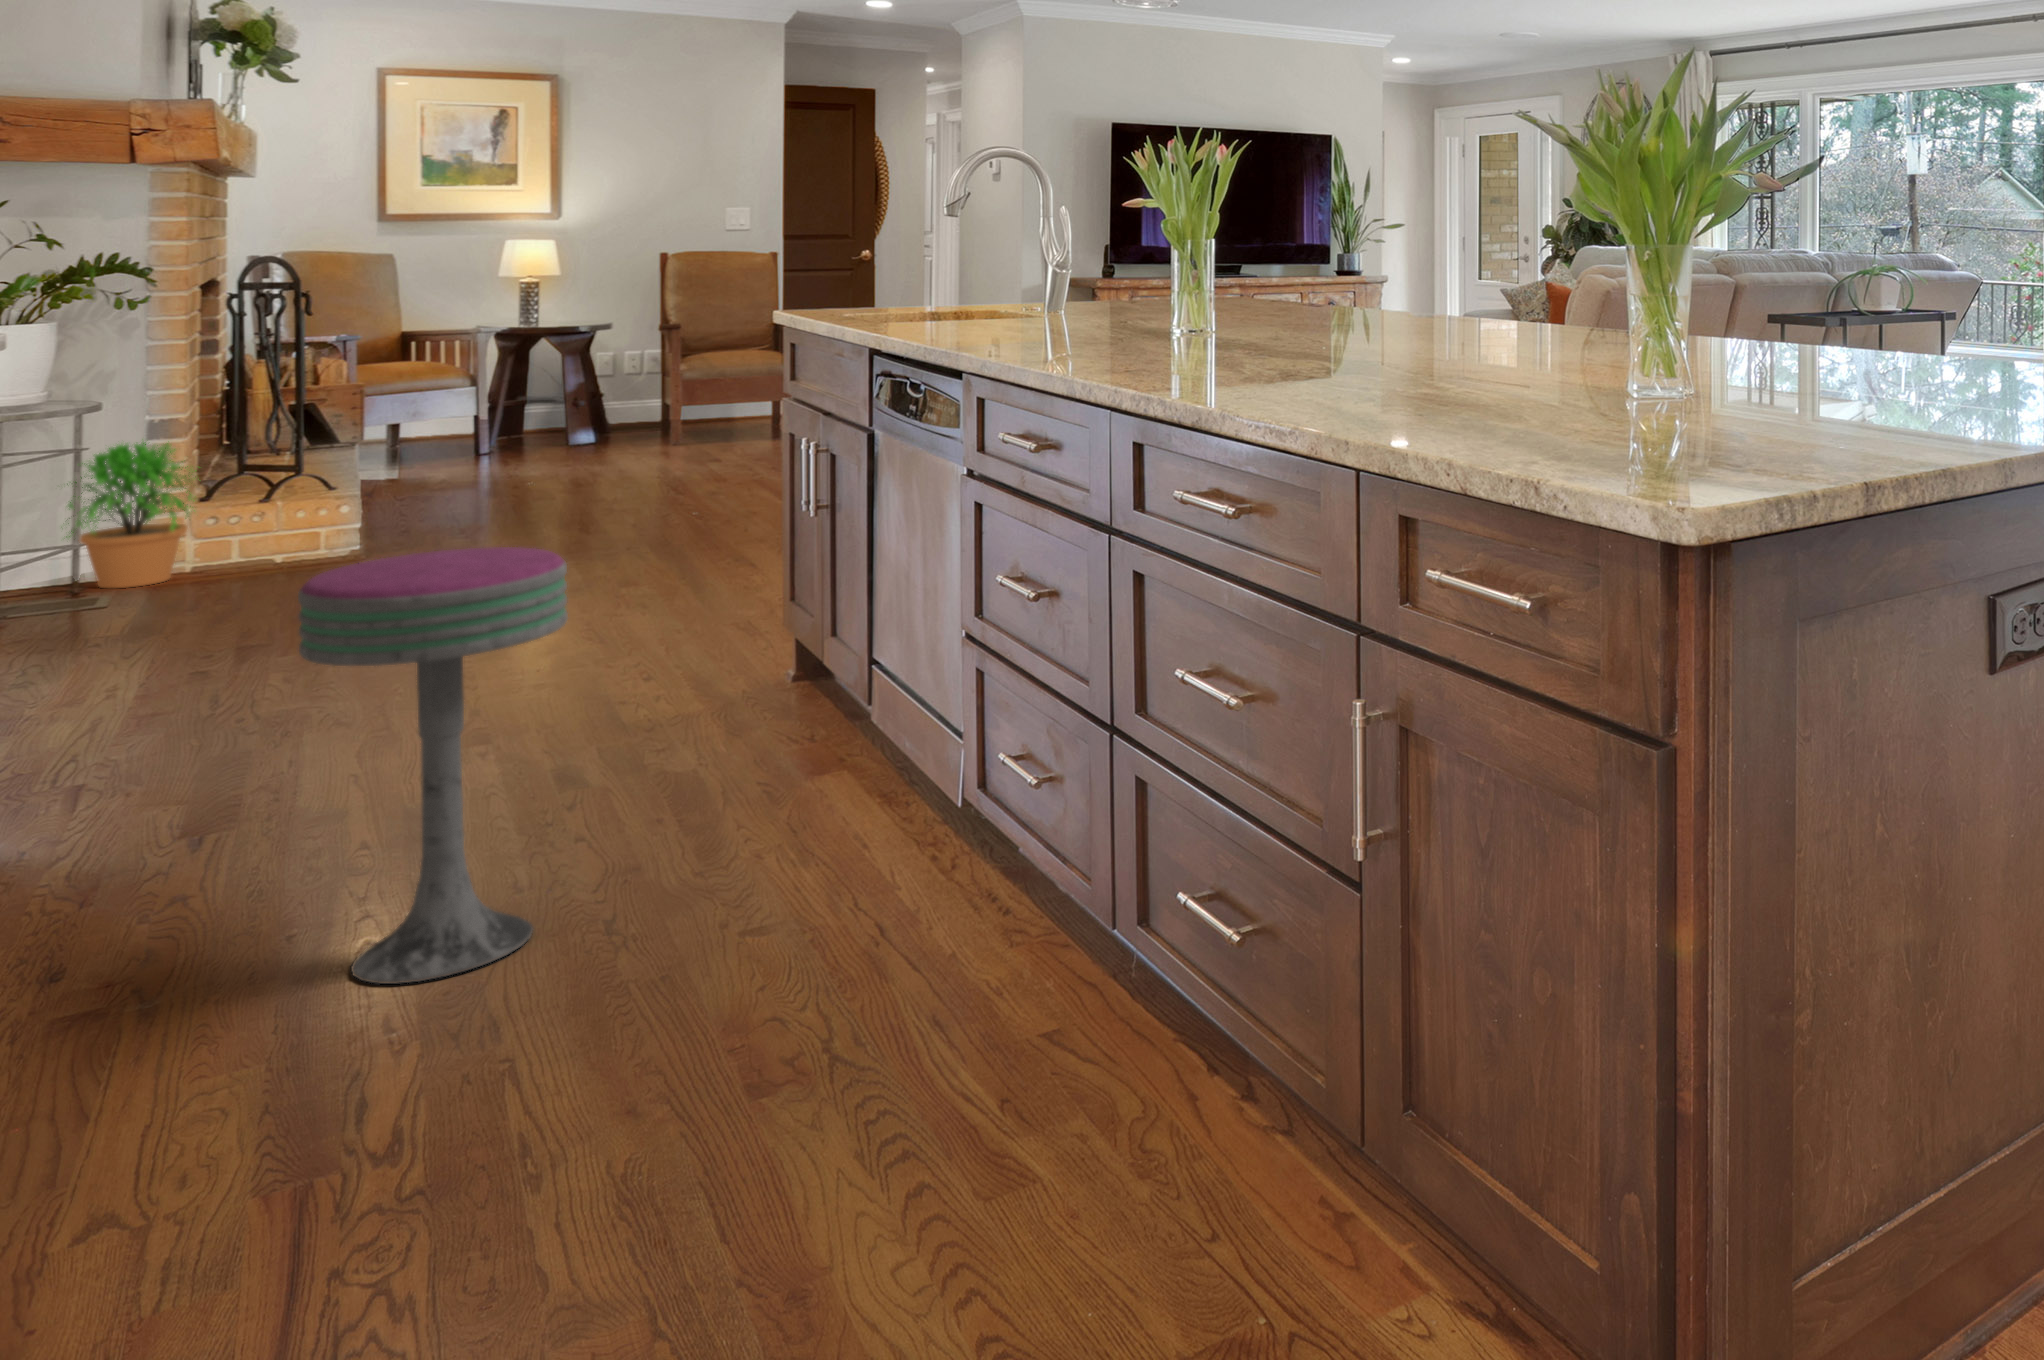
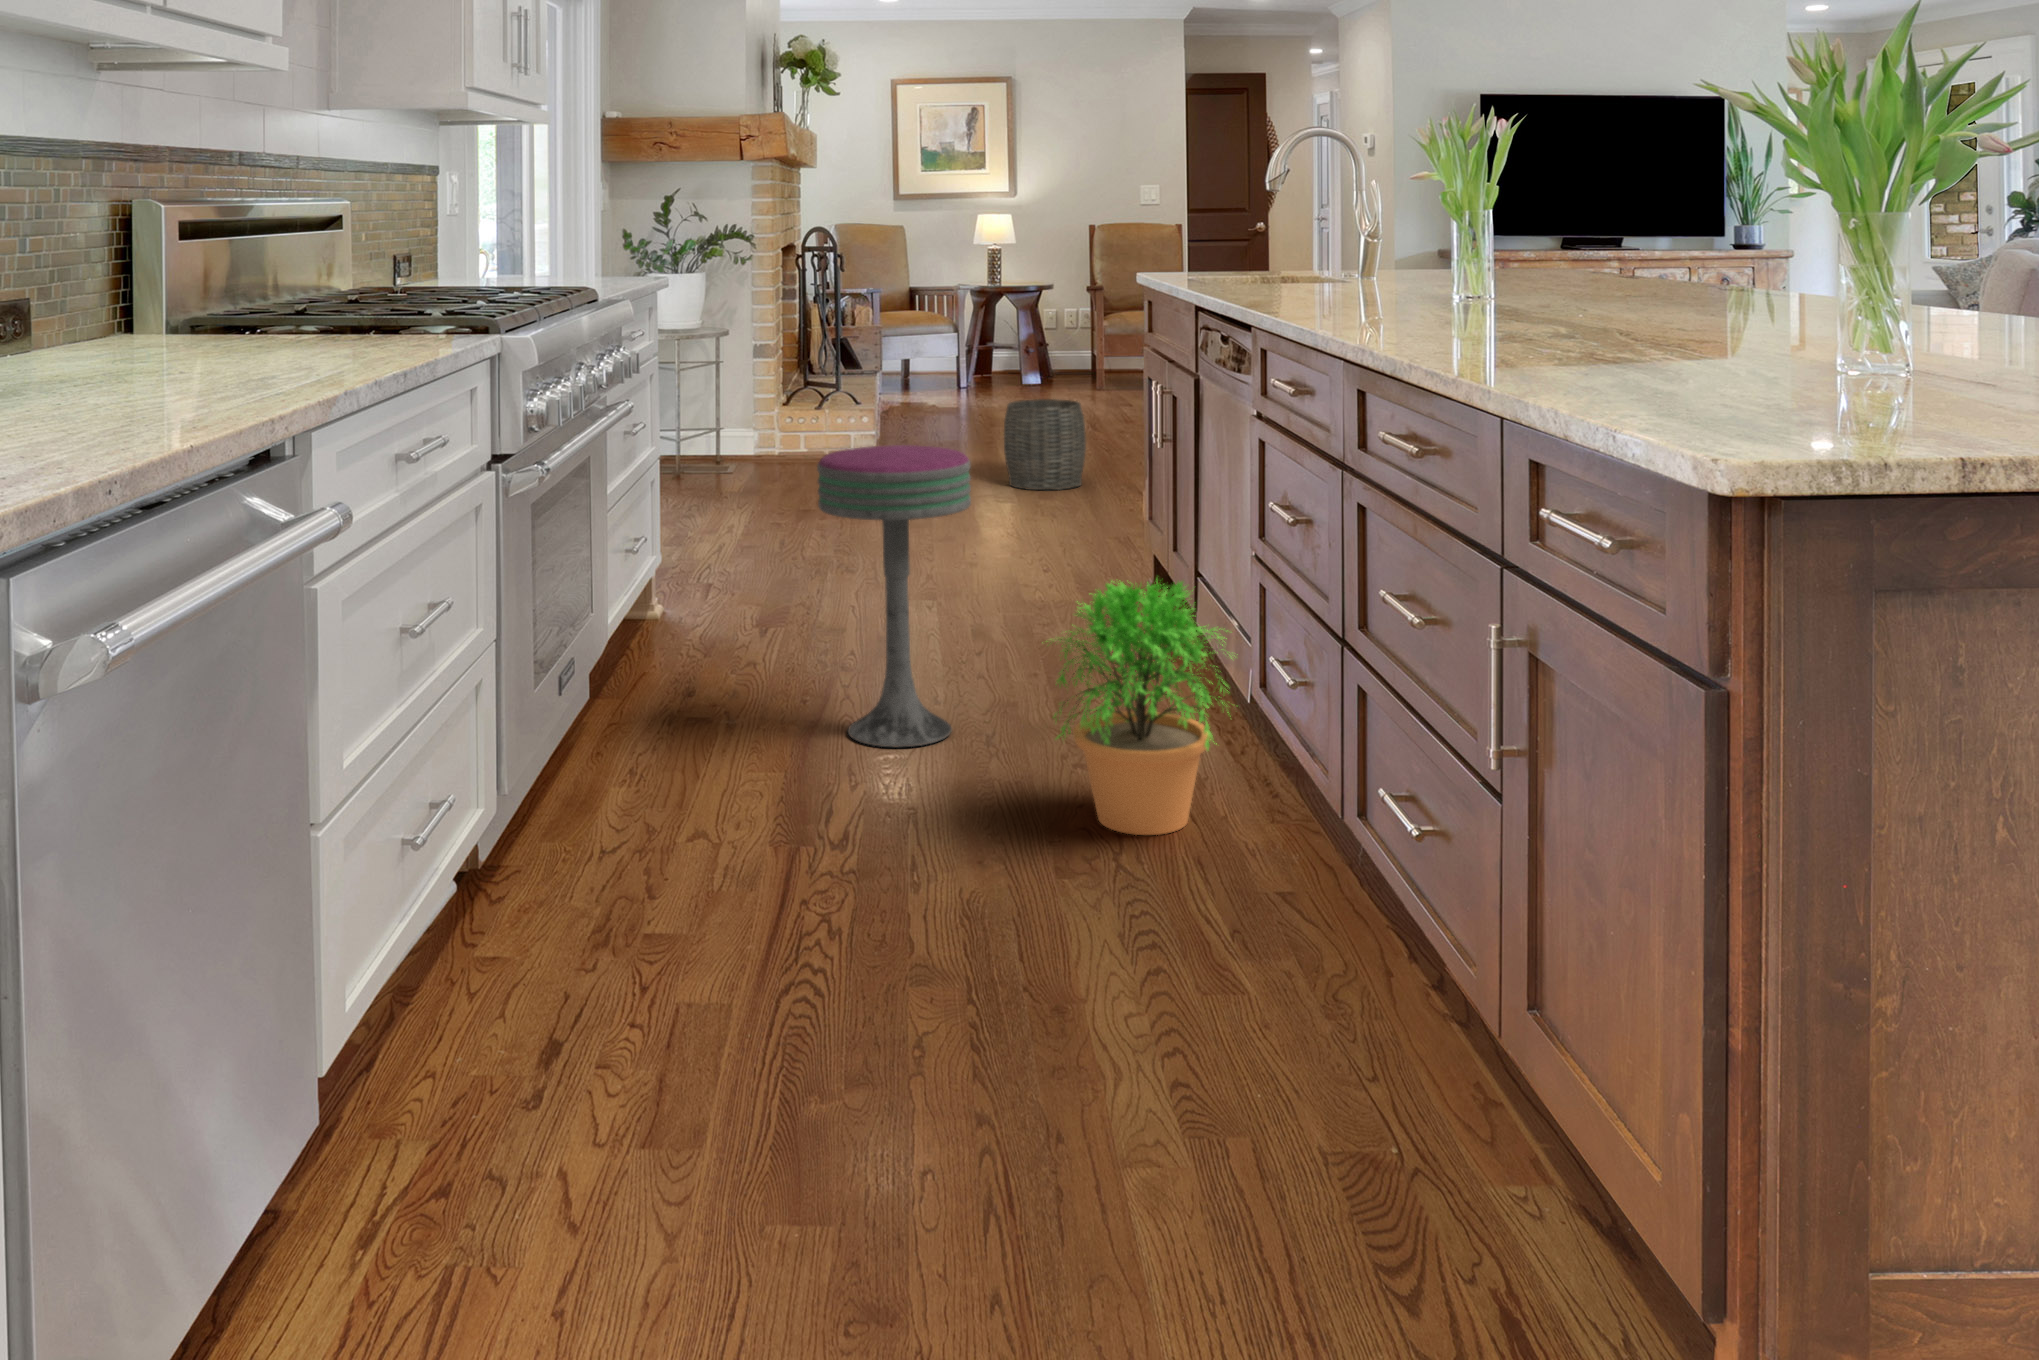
potted plant: present [66,441,199,588] -> present [1051,579,1229,835]
woven basket: none [565,460,682,573] -> present [1004,399,1086,490]

